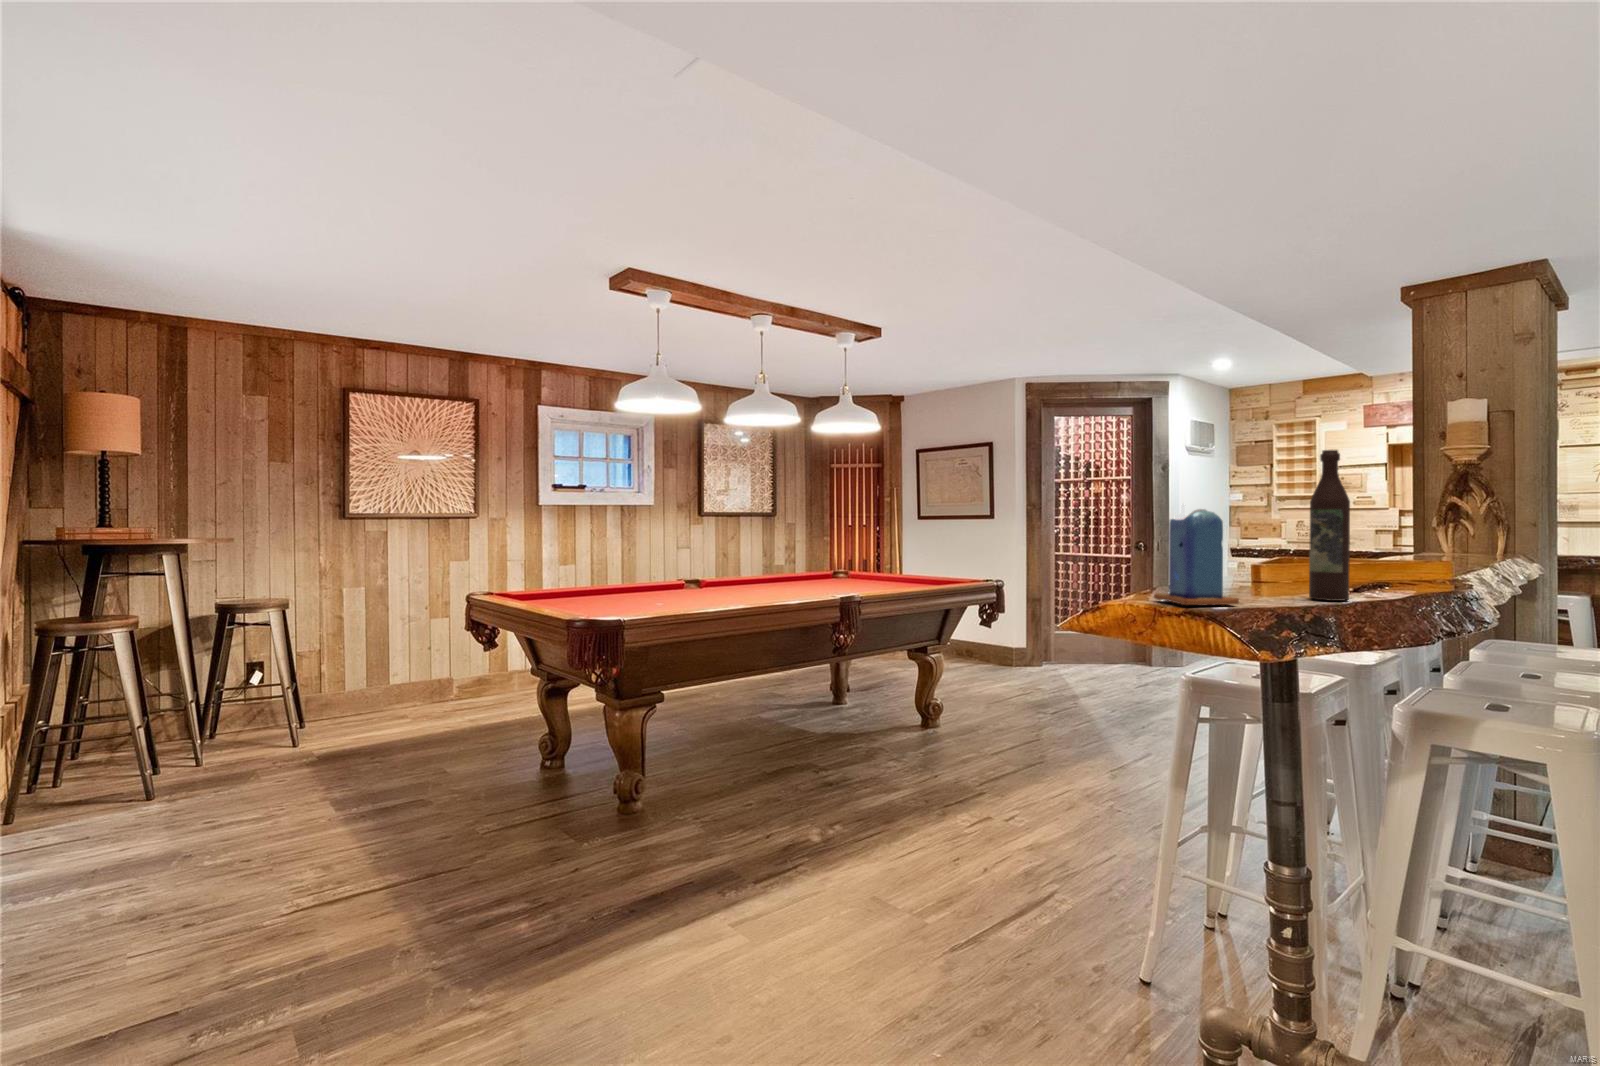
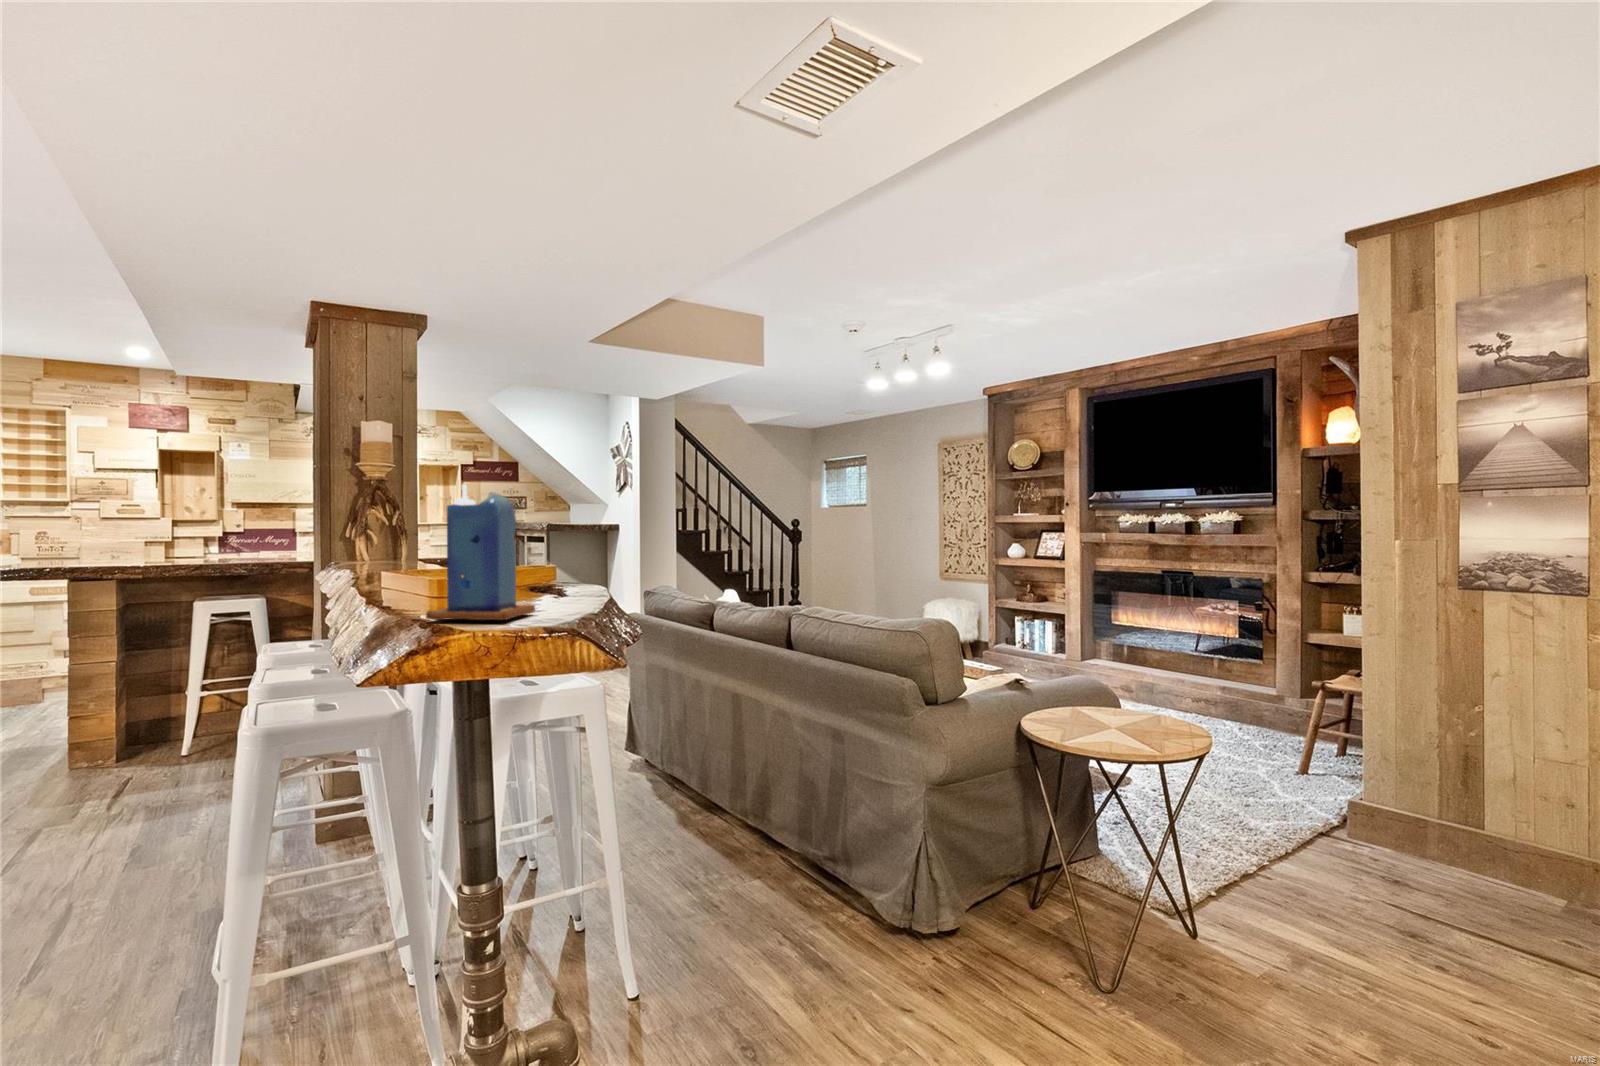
wine bottle: present [1309,450,1350,601] -> none [536,435,574,599]

